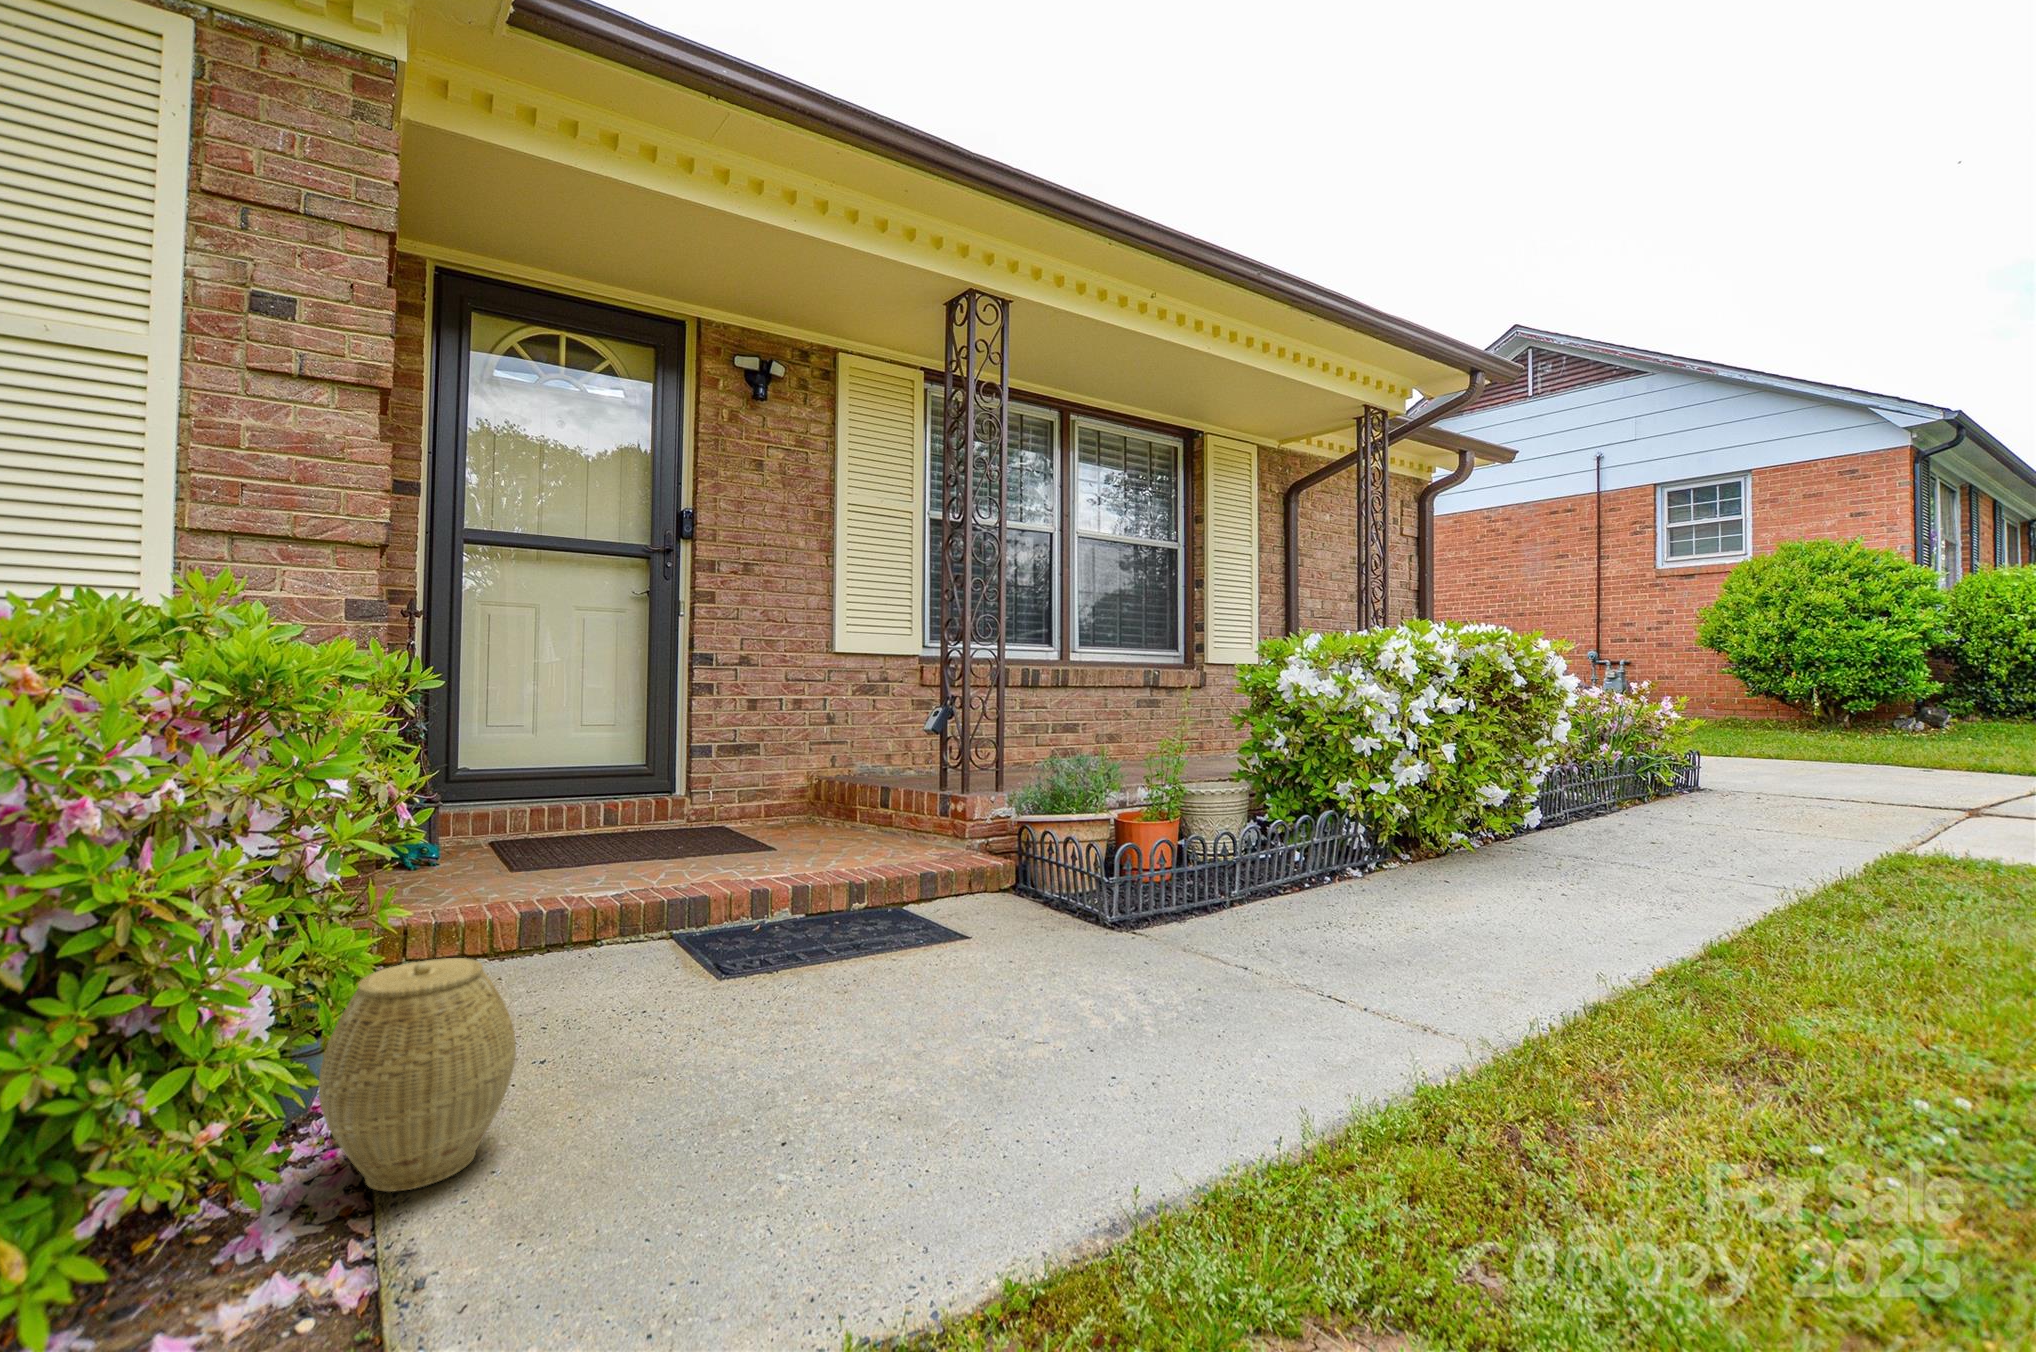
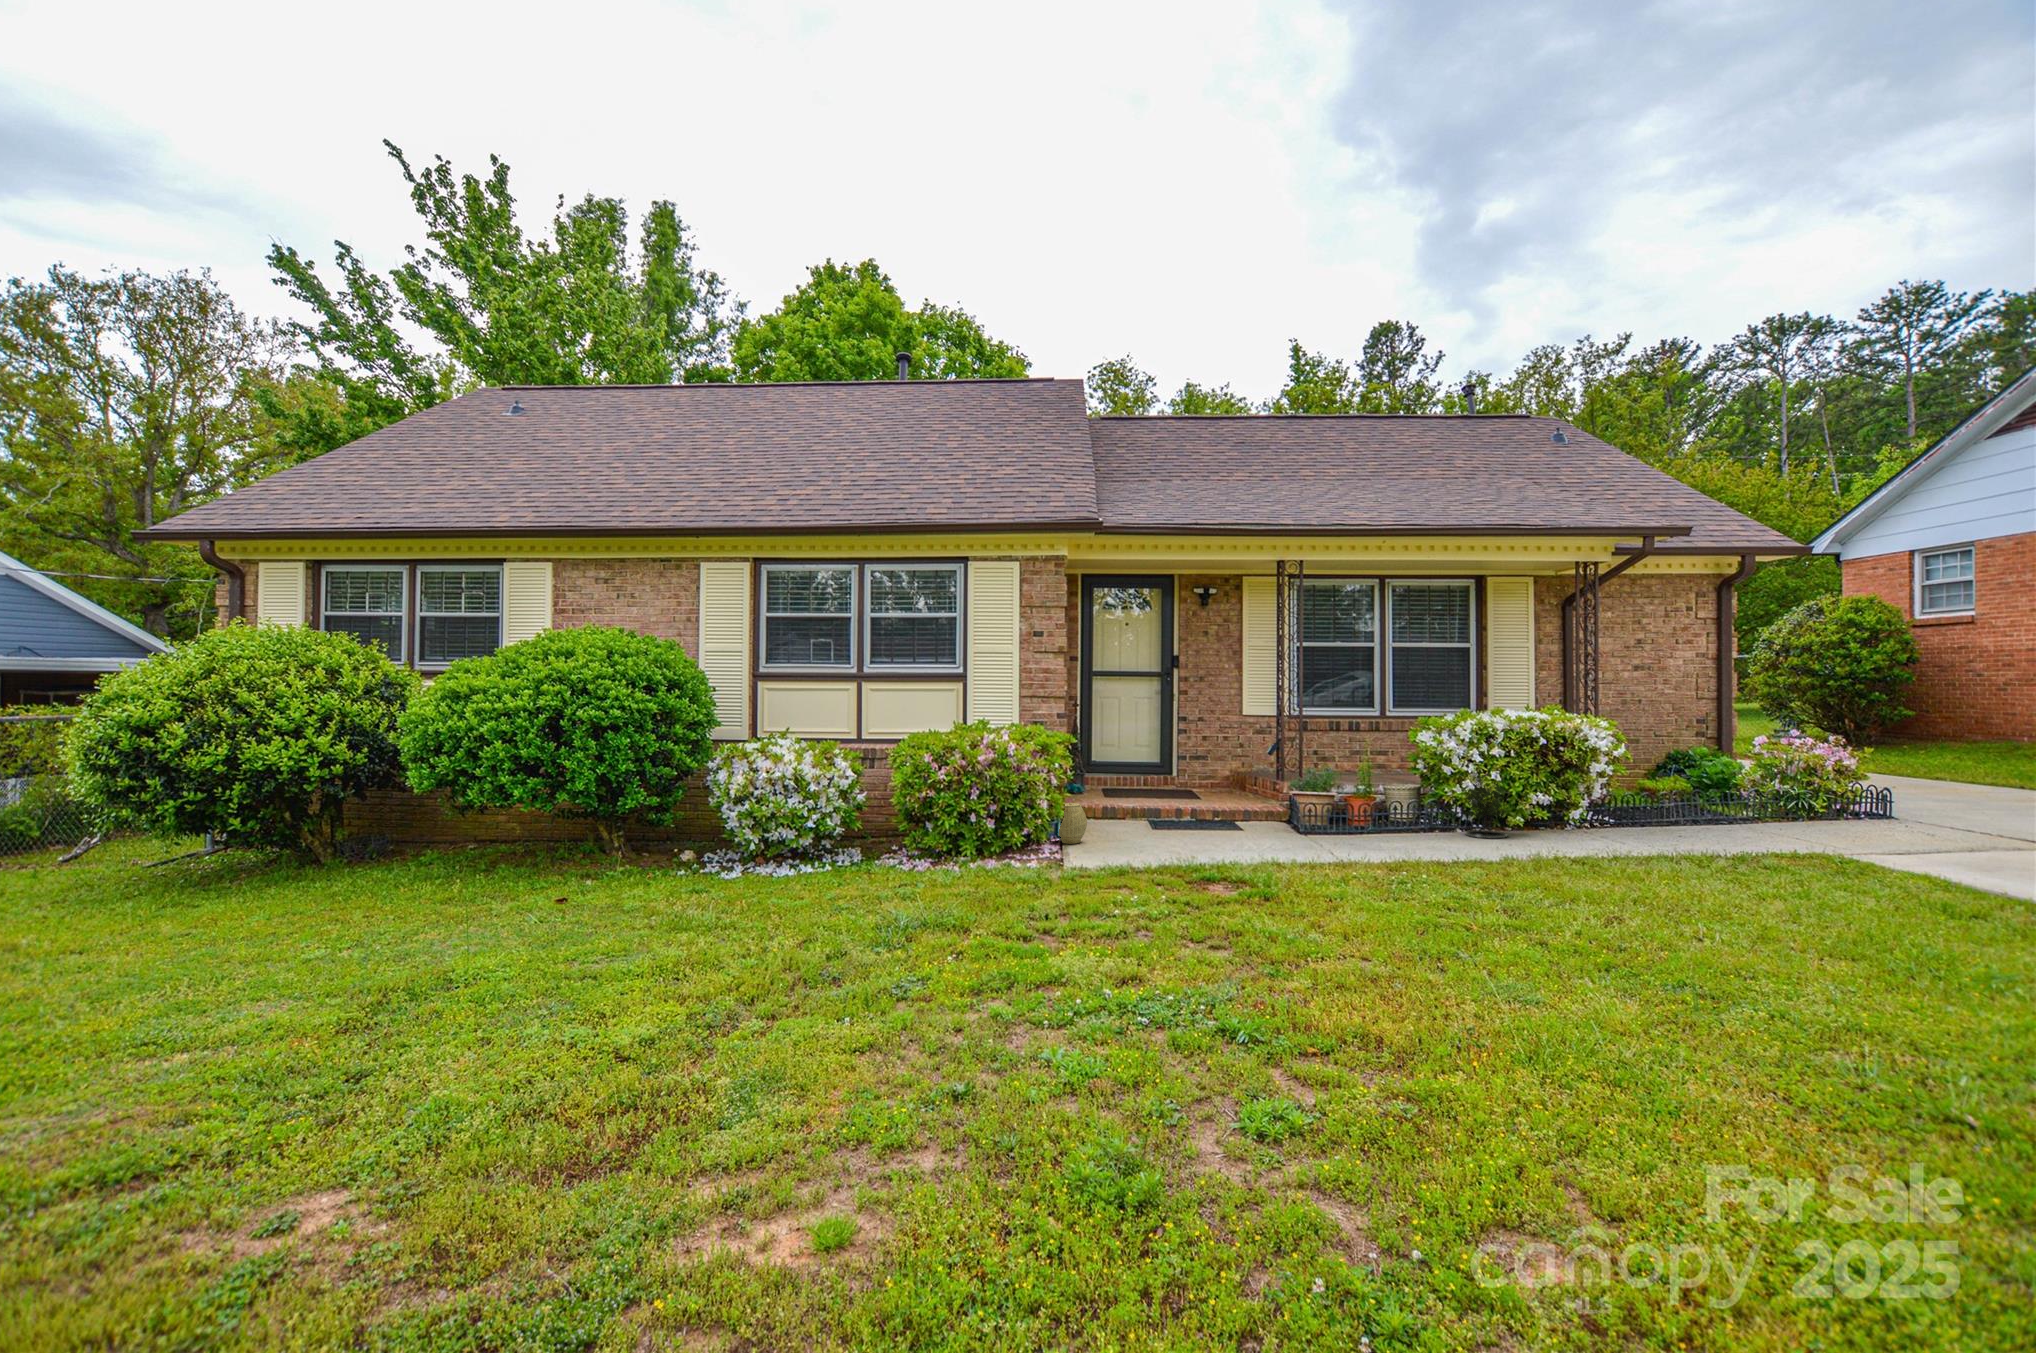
potted tree: none [1411,730,1509,884] -> present [1465,767,1507,838]

